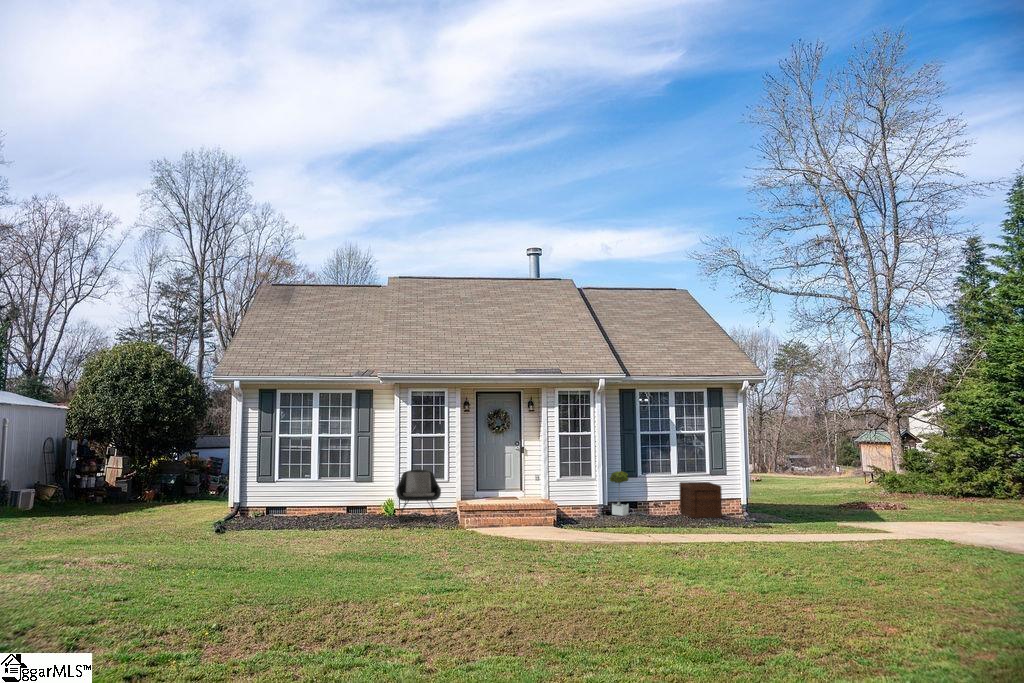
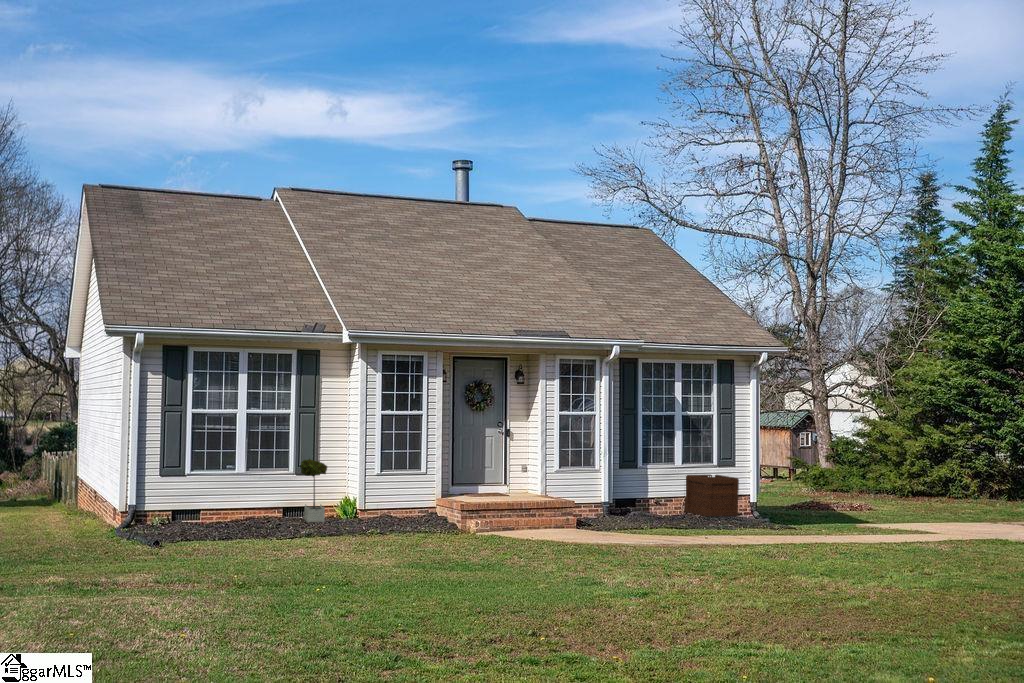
lounge chair: present [396,470,441,523] -> none [364,458,431,528]
potted tree: present [610,471,629,516] -> present [300,459,327,522]

